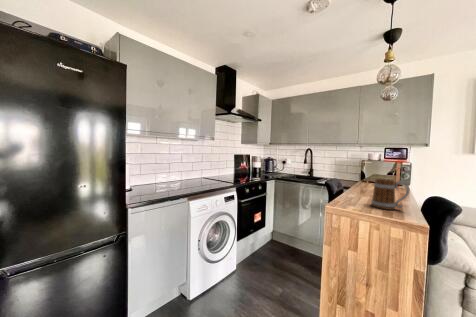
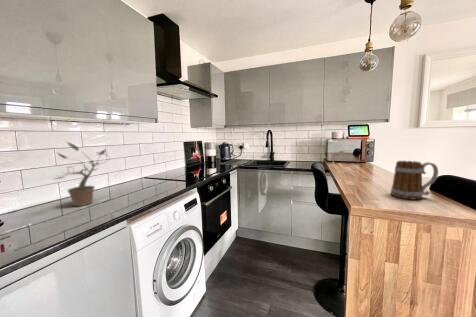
potted plant: none [152,149,182,189] -> present [57,143,105,206]

